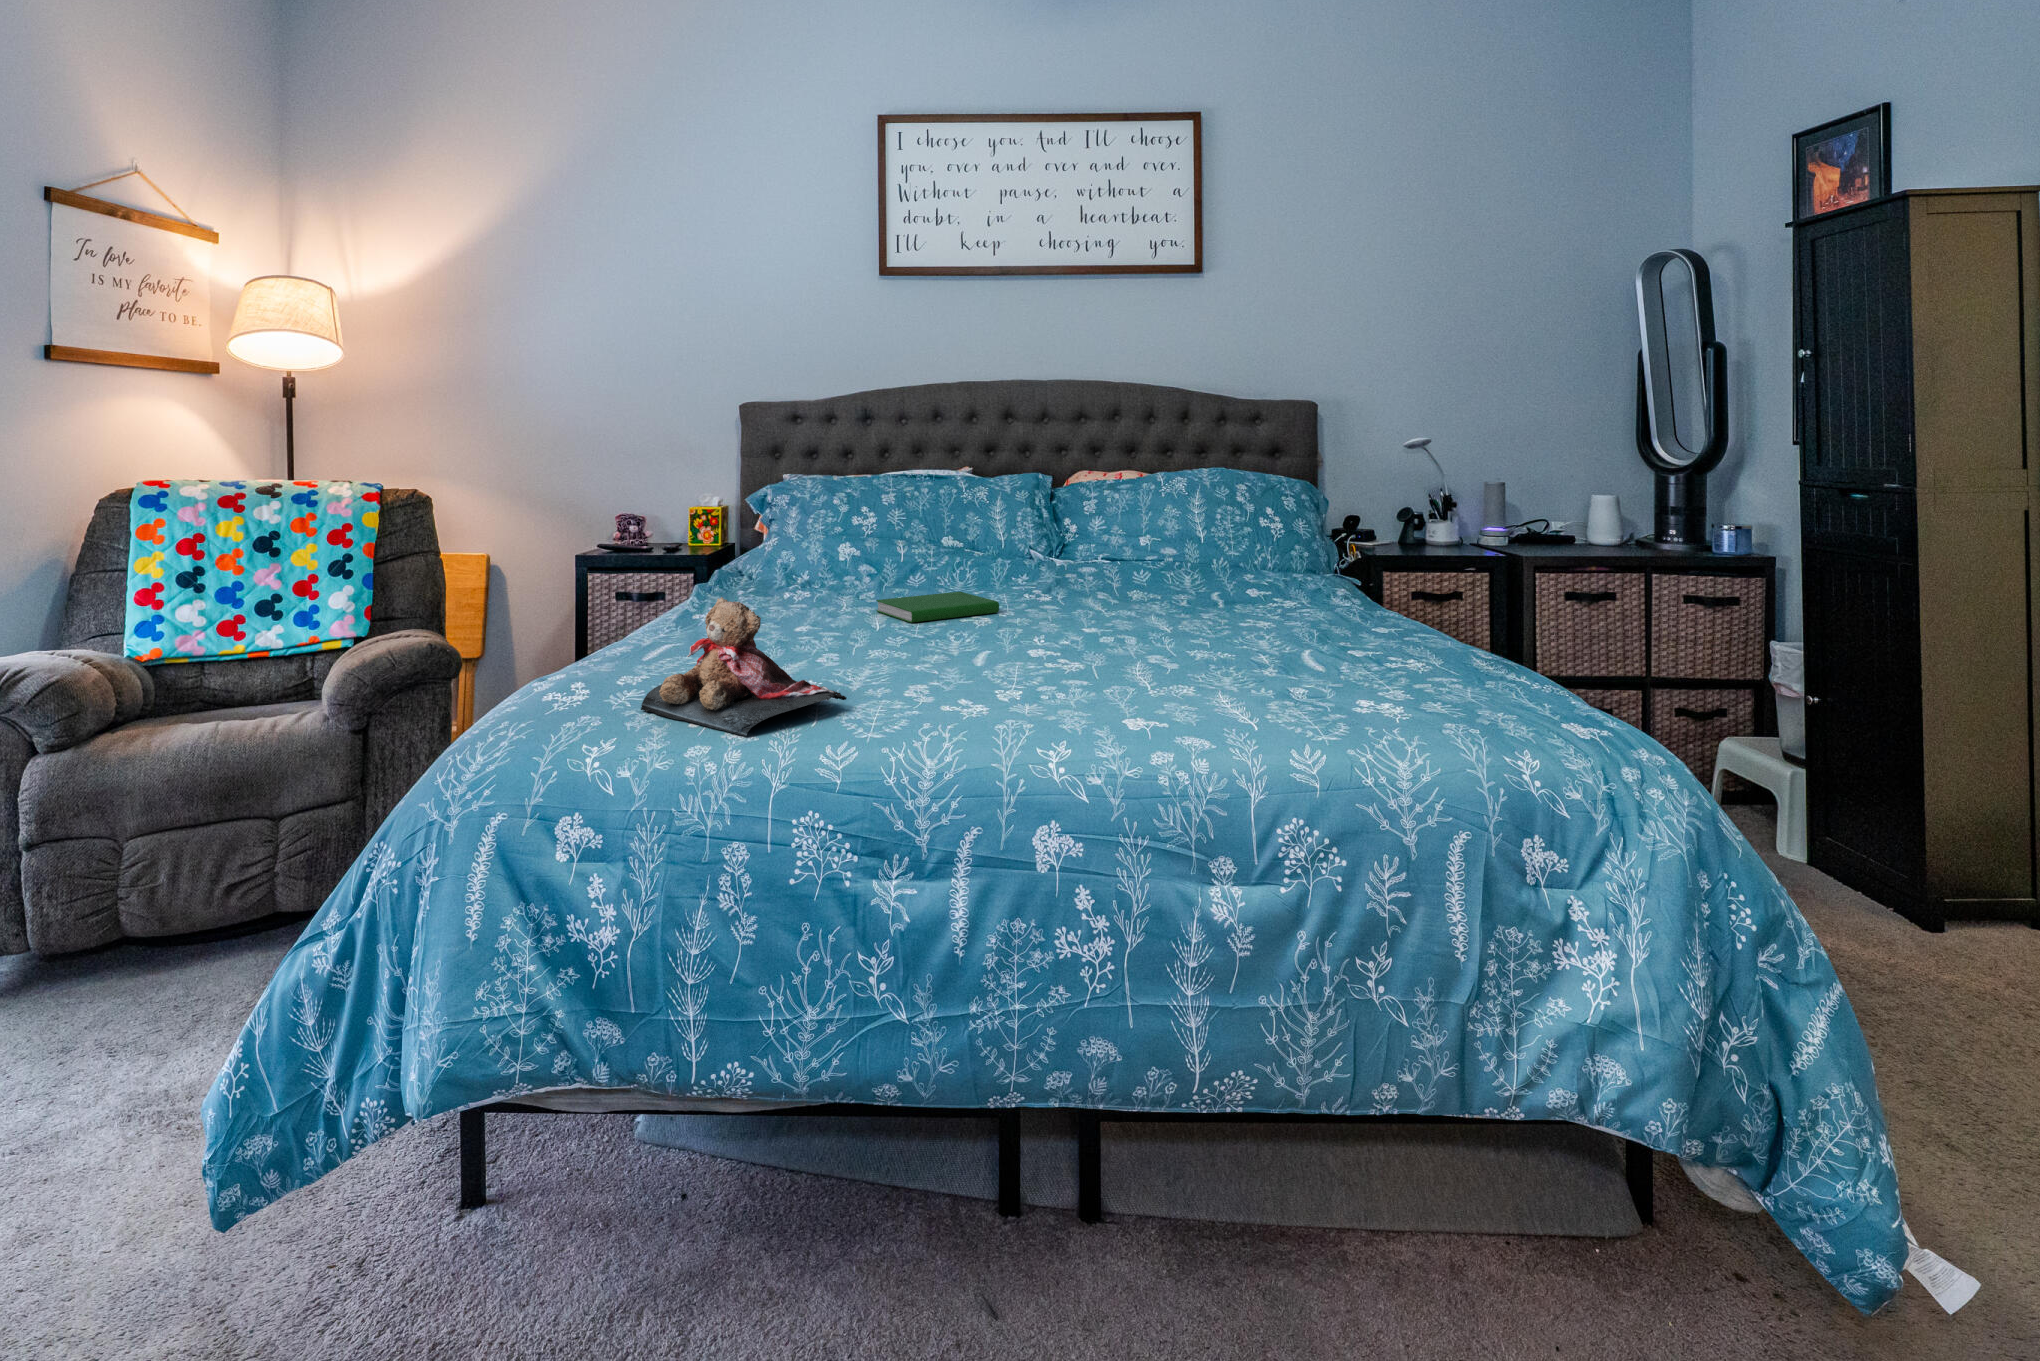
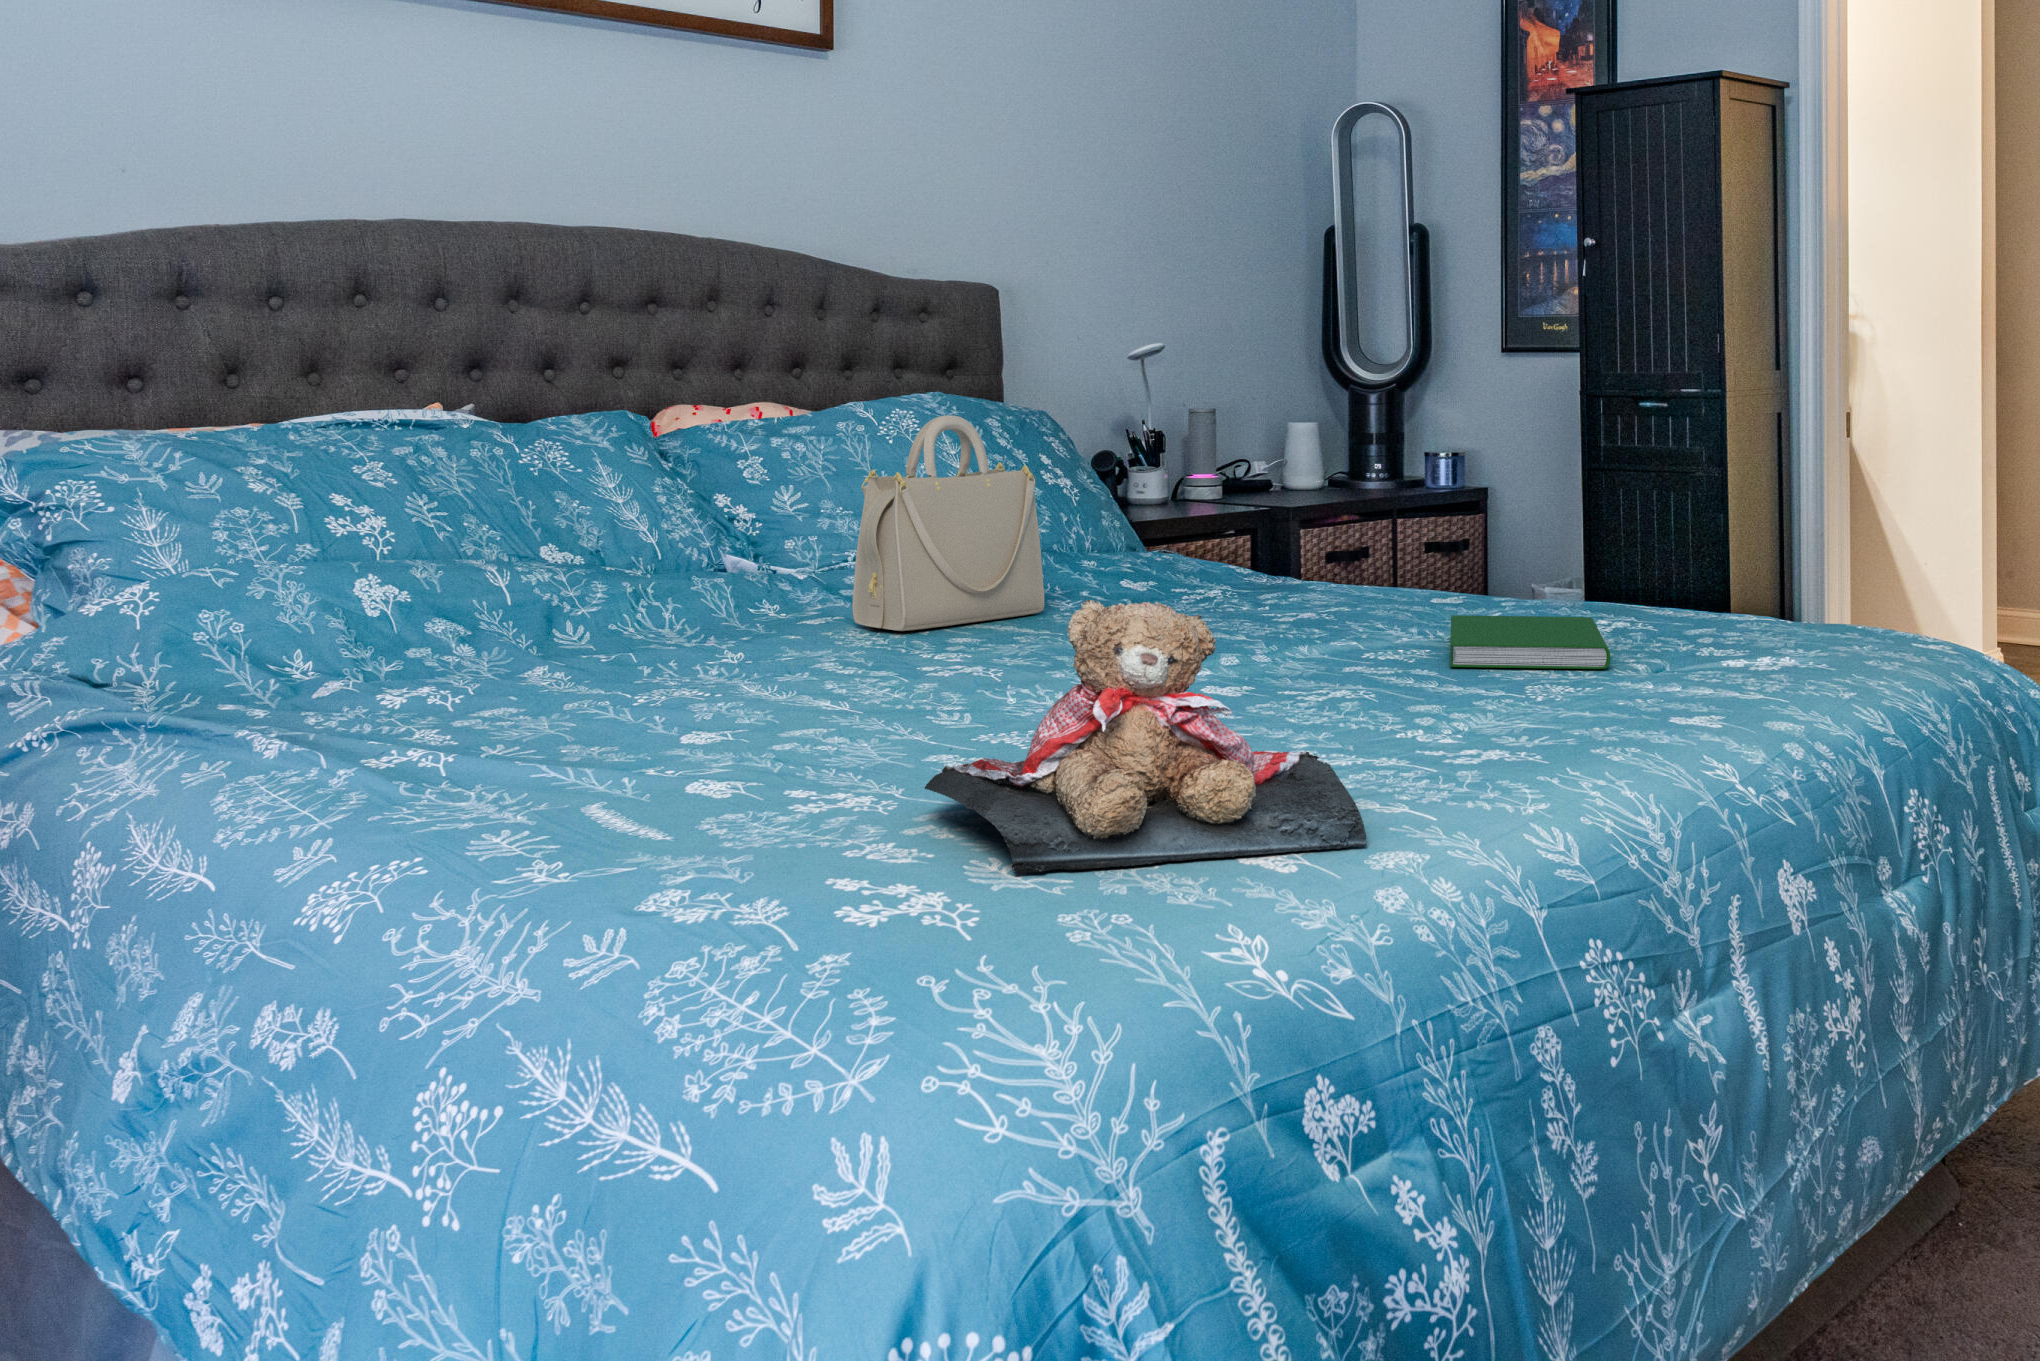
handbag: none [1028,492,1140,608] -> present [852,415,1045,631]
hardcover book: present [876,592,999,623] -> present [1450,615,1610,669]

